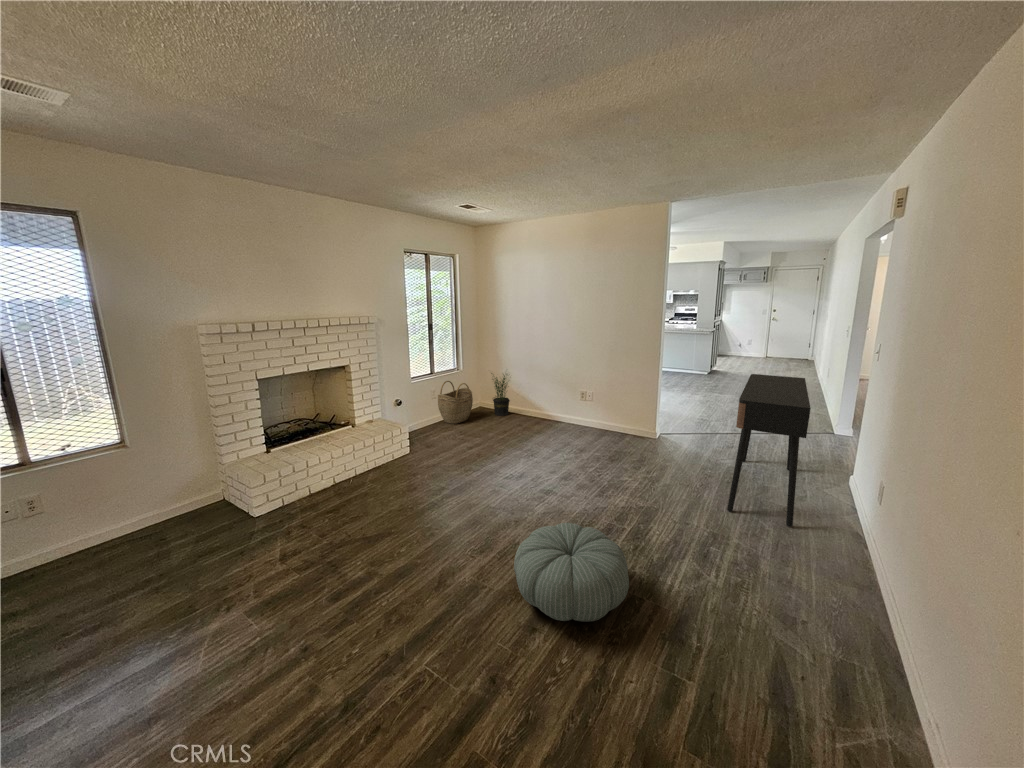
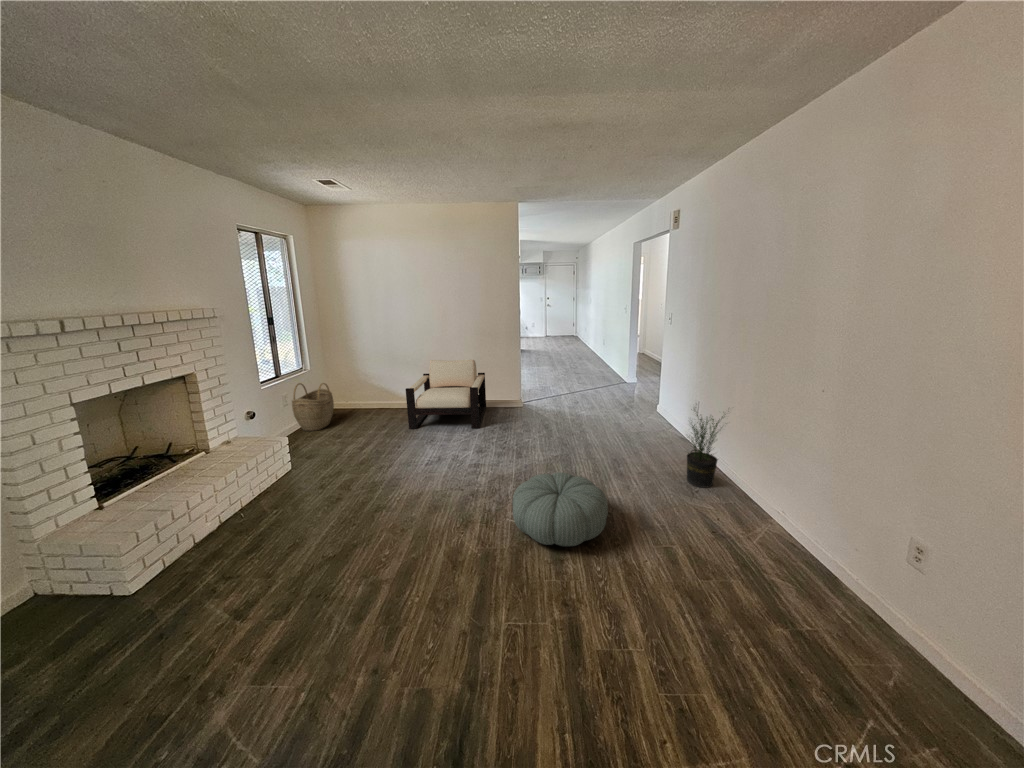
potted plant: present [491,373,510,416] -> present [687,414,723,488]
armchair: none [522,373,617,453] -> present [405,359,486,429]
console table: present [727,374,811,527] -> none [589,341,655,443]

